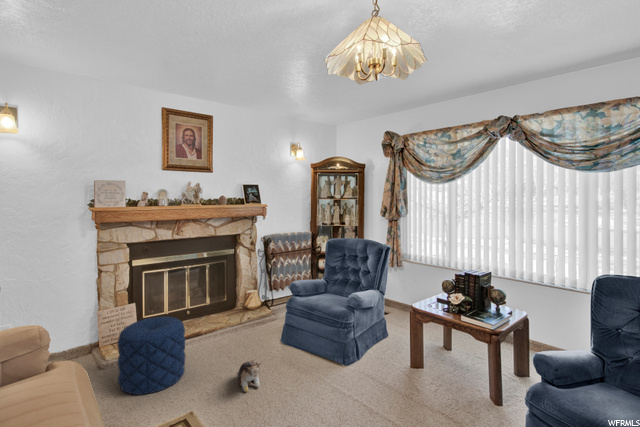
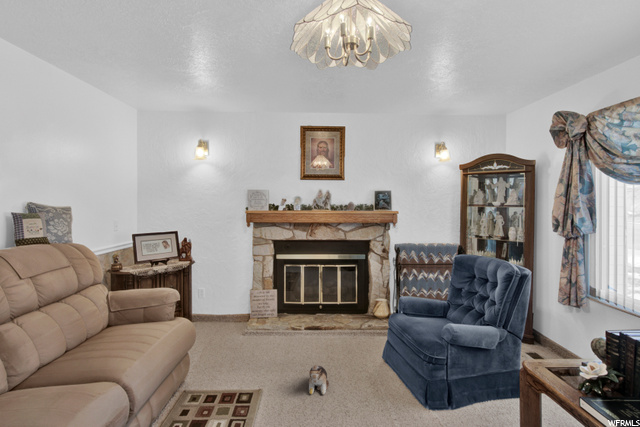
pouf: present [117,317,185,395] -> none [234,305,286,367]

